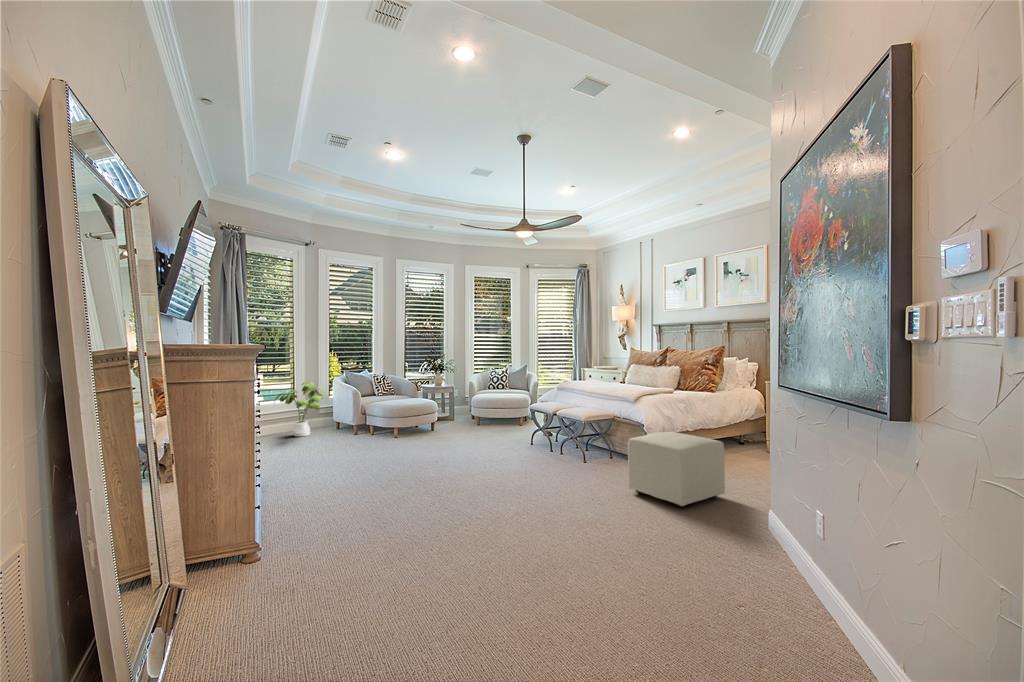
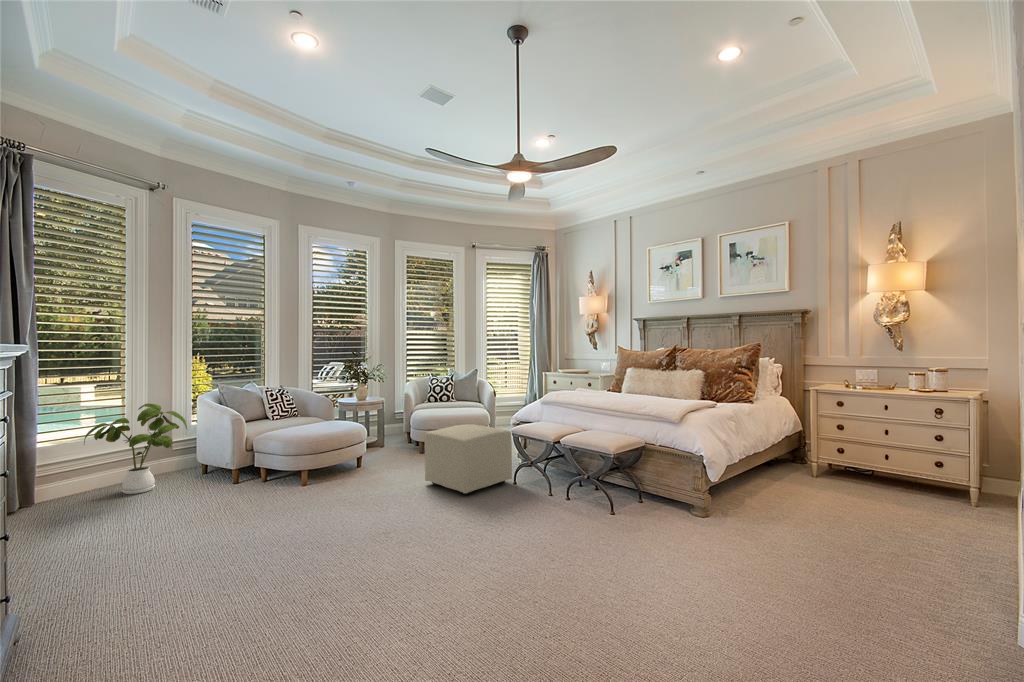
ottoman: present [628,432,725,507] -> present [425,424,512,495]

